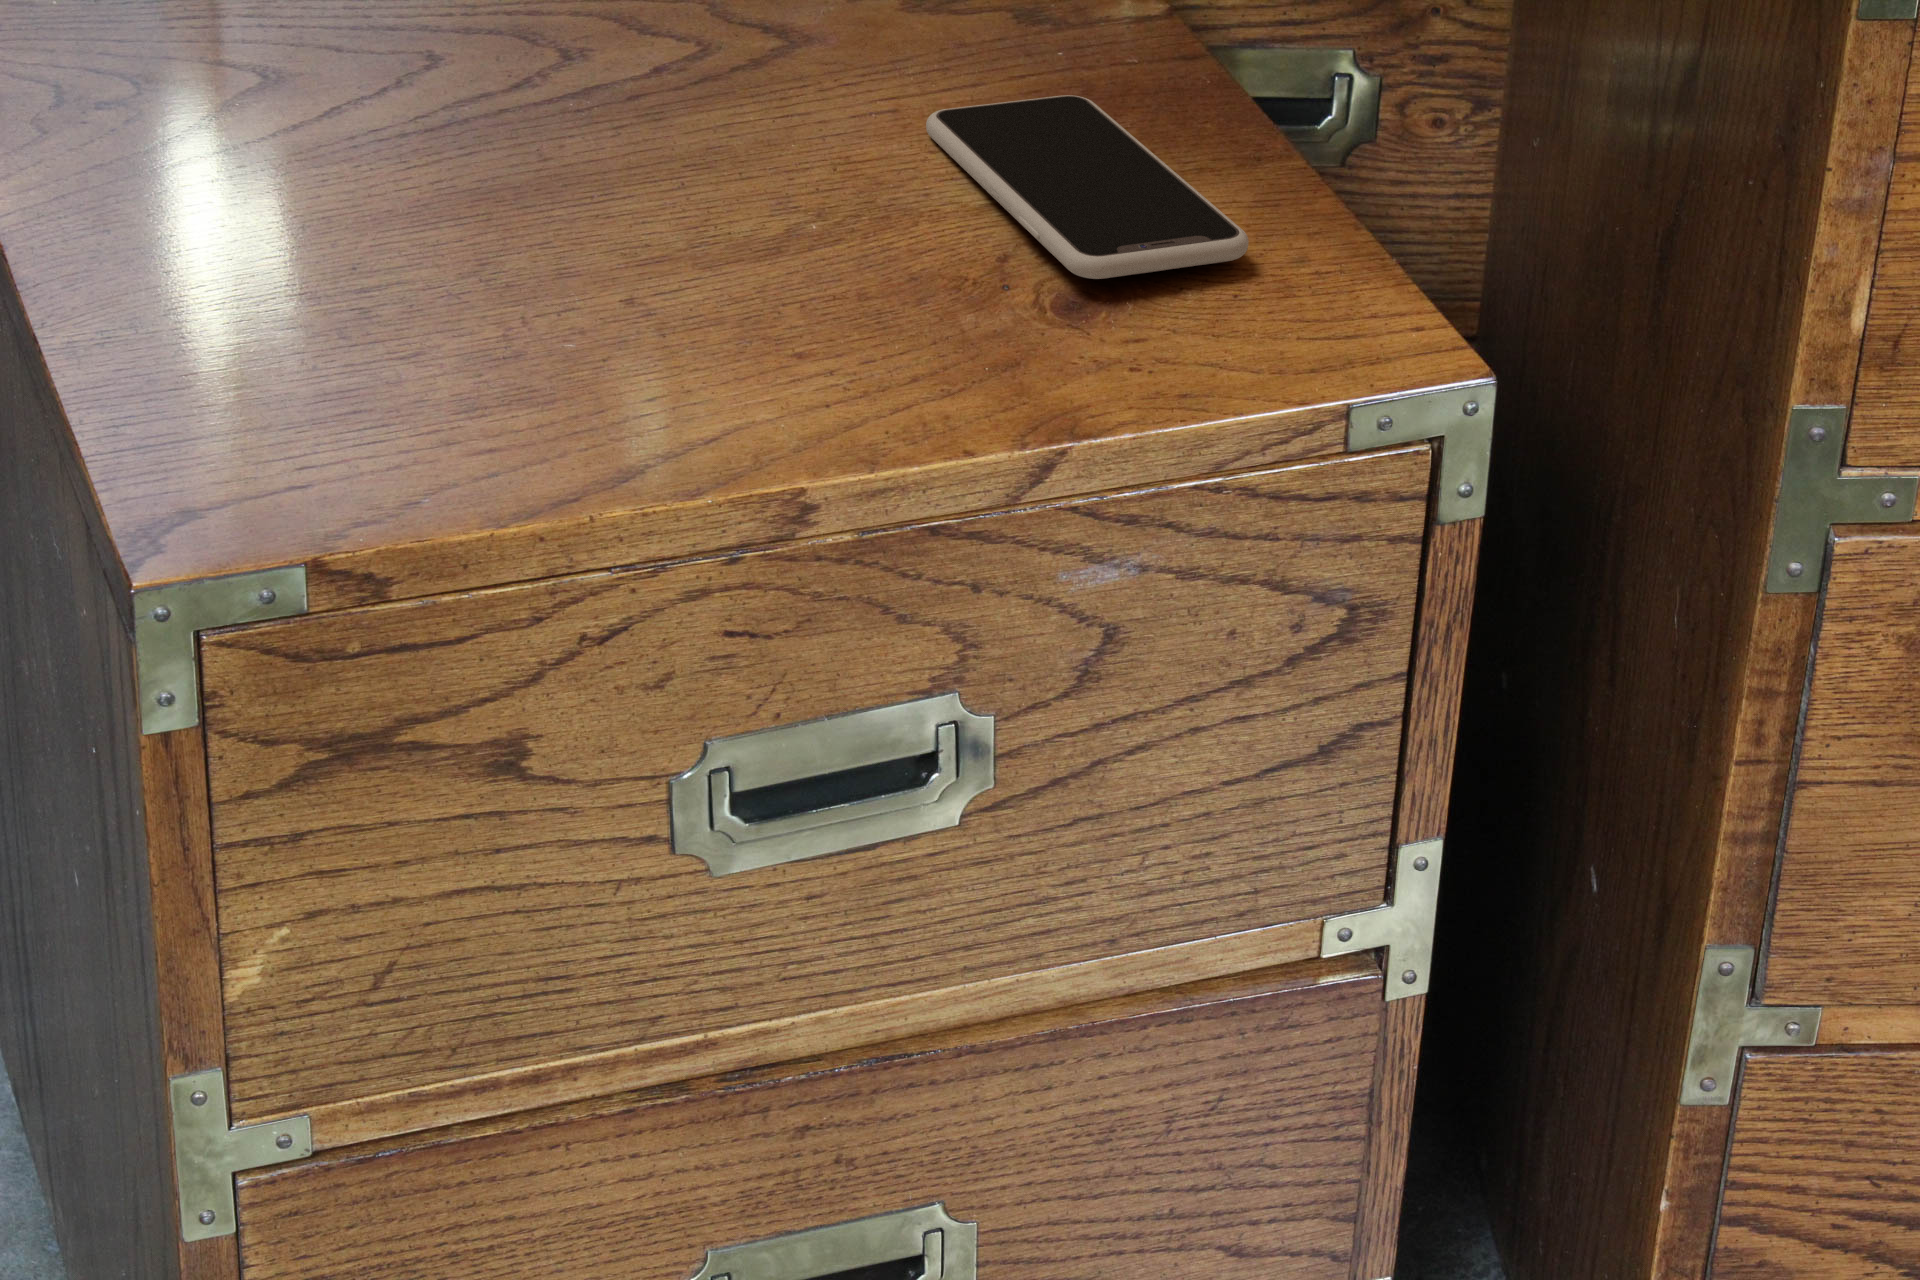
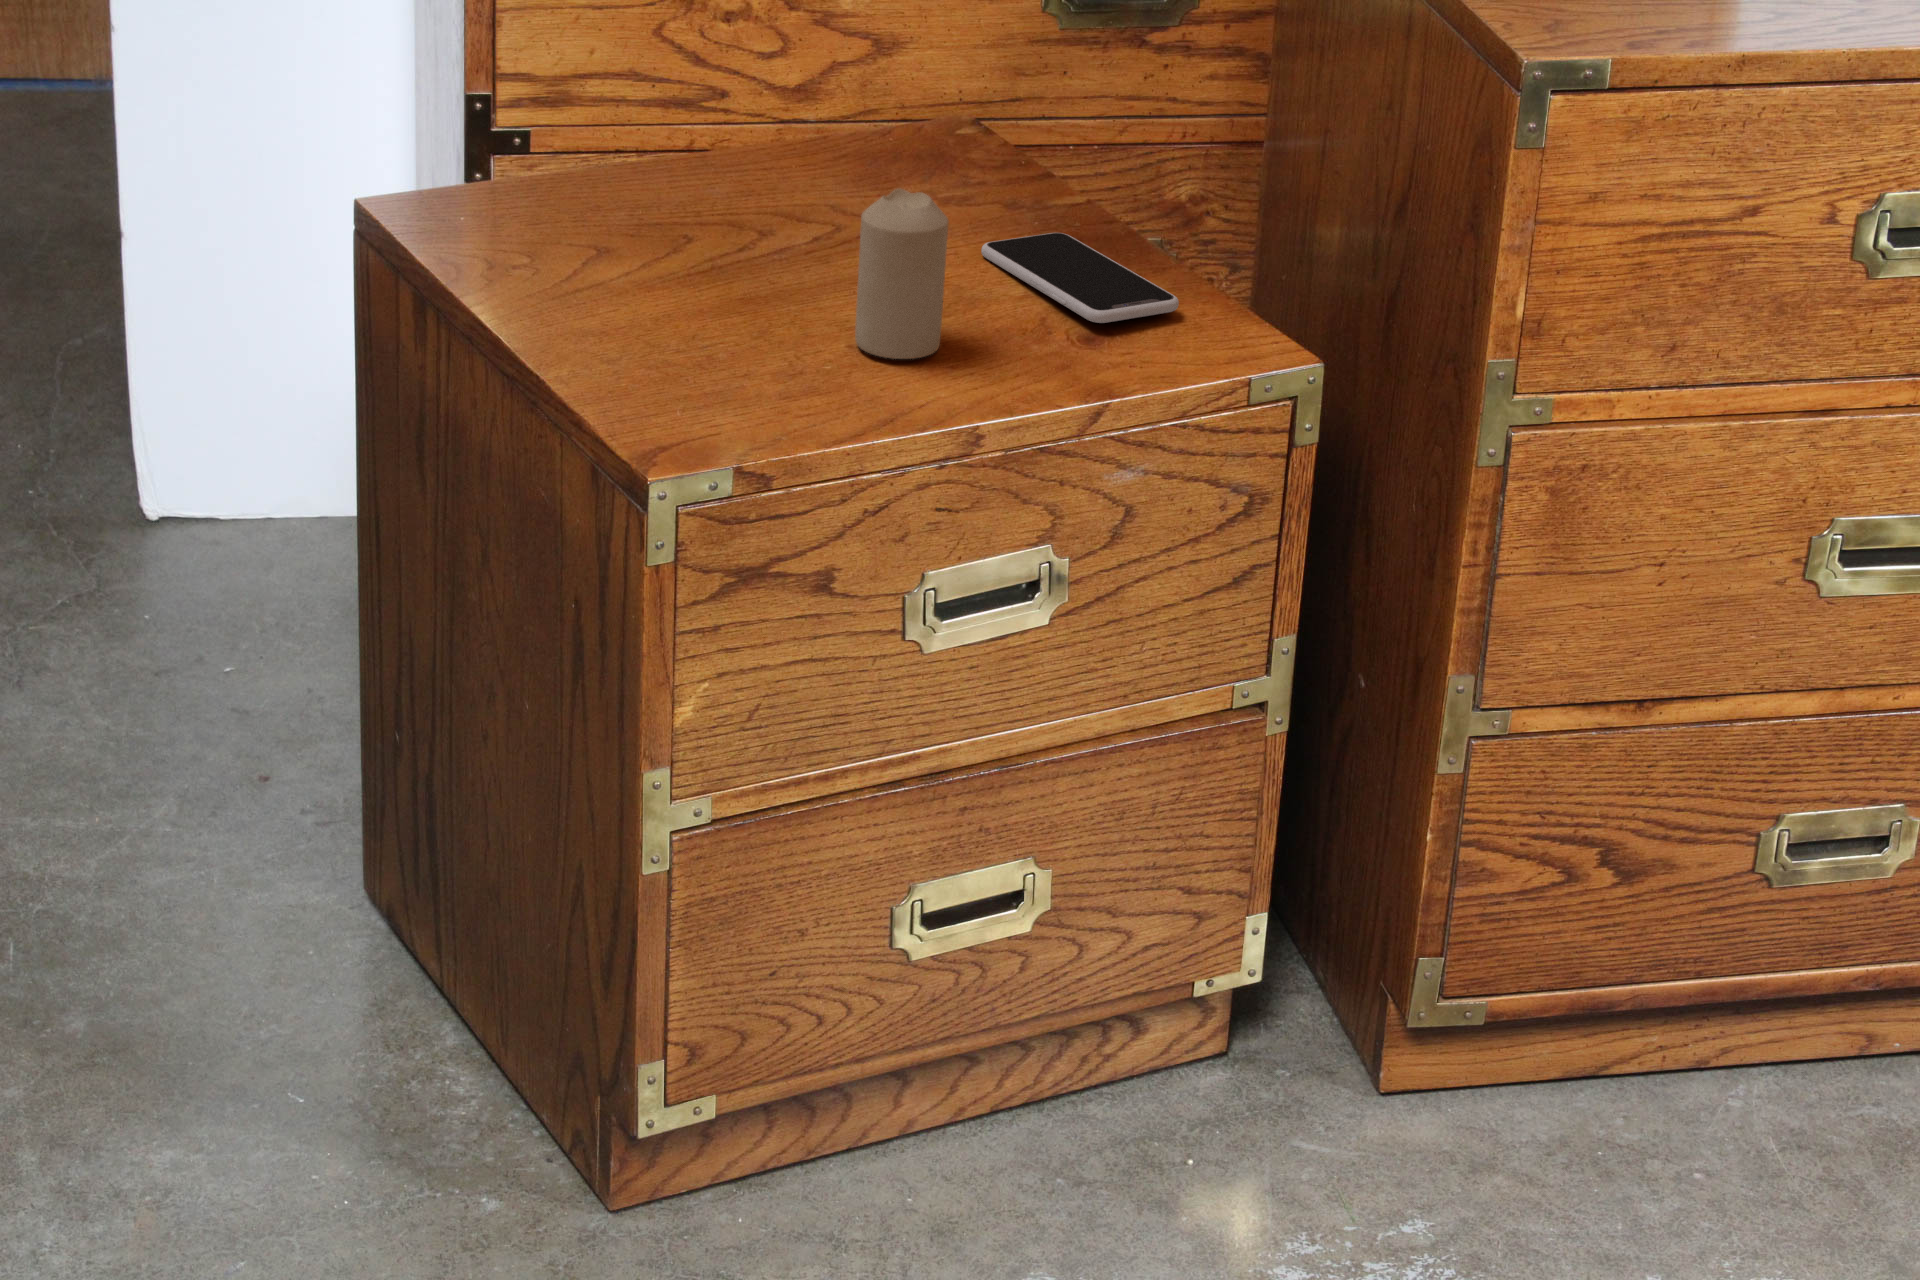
candle: none [631,22,794,338] -> present [855,188,948,359]

